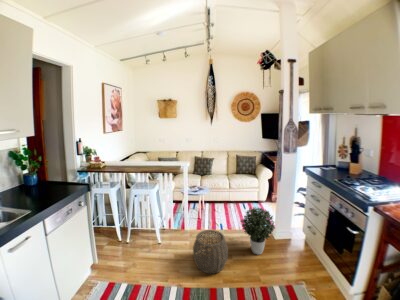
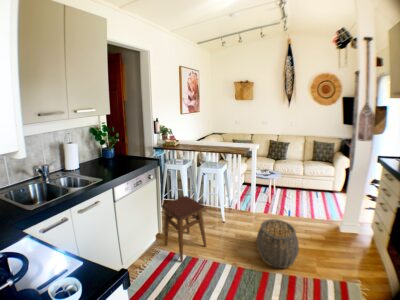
potted plant: present [241,208,275,255] -> none [318,201,369,259]
stool: none [93,220,145,291] -> present [161,196,206,262]

